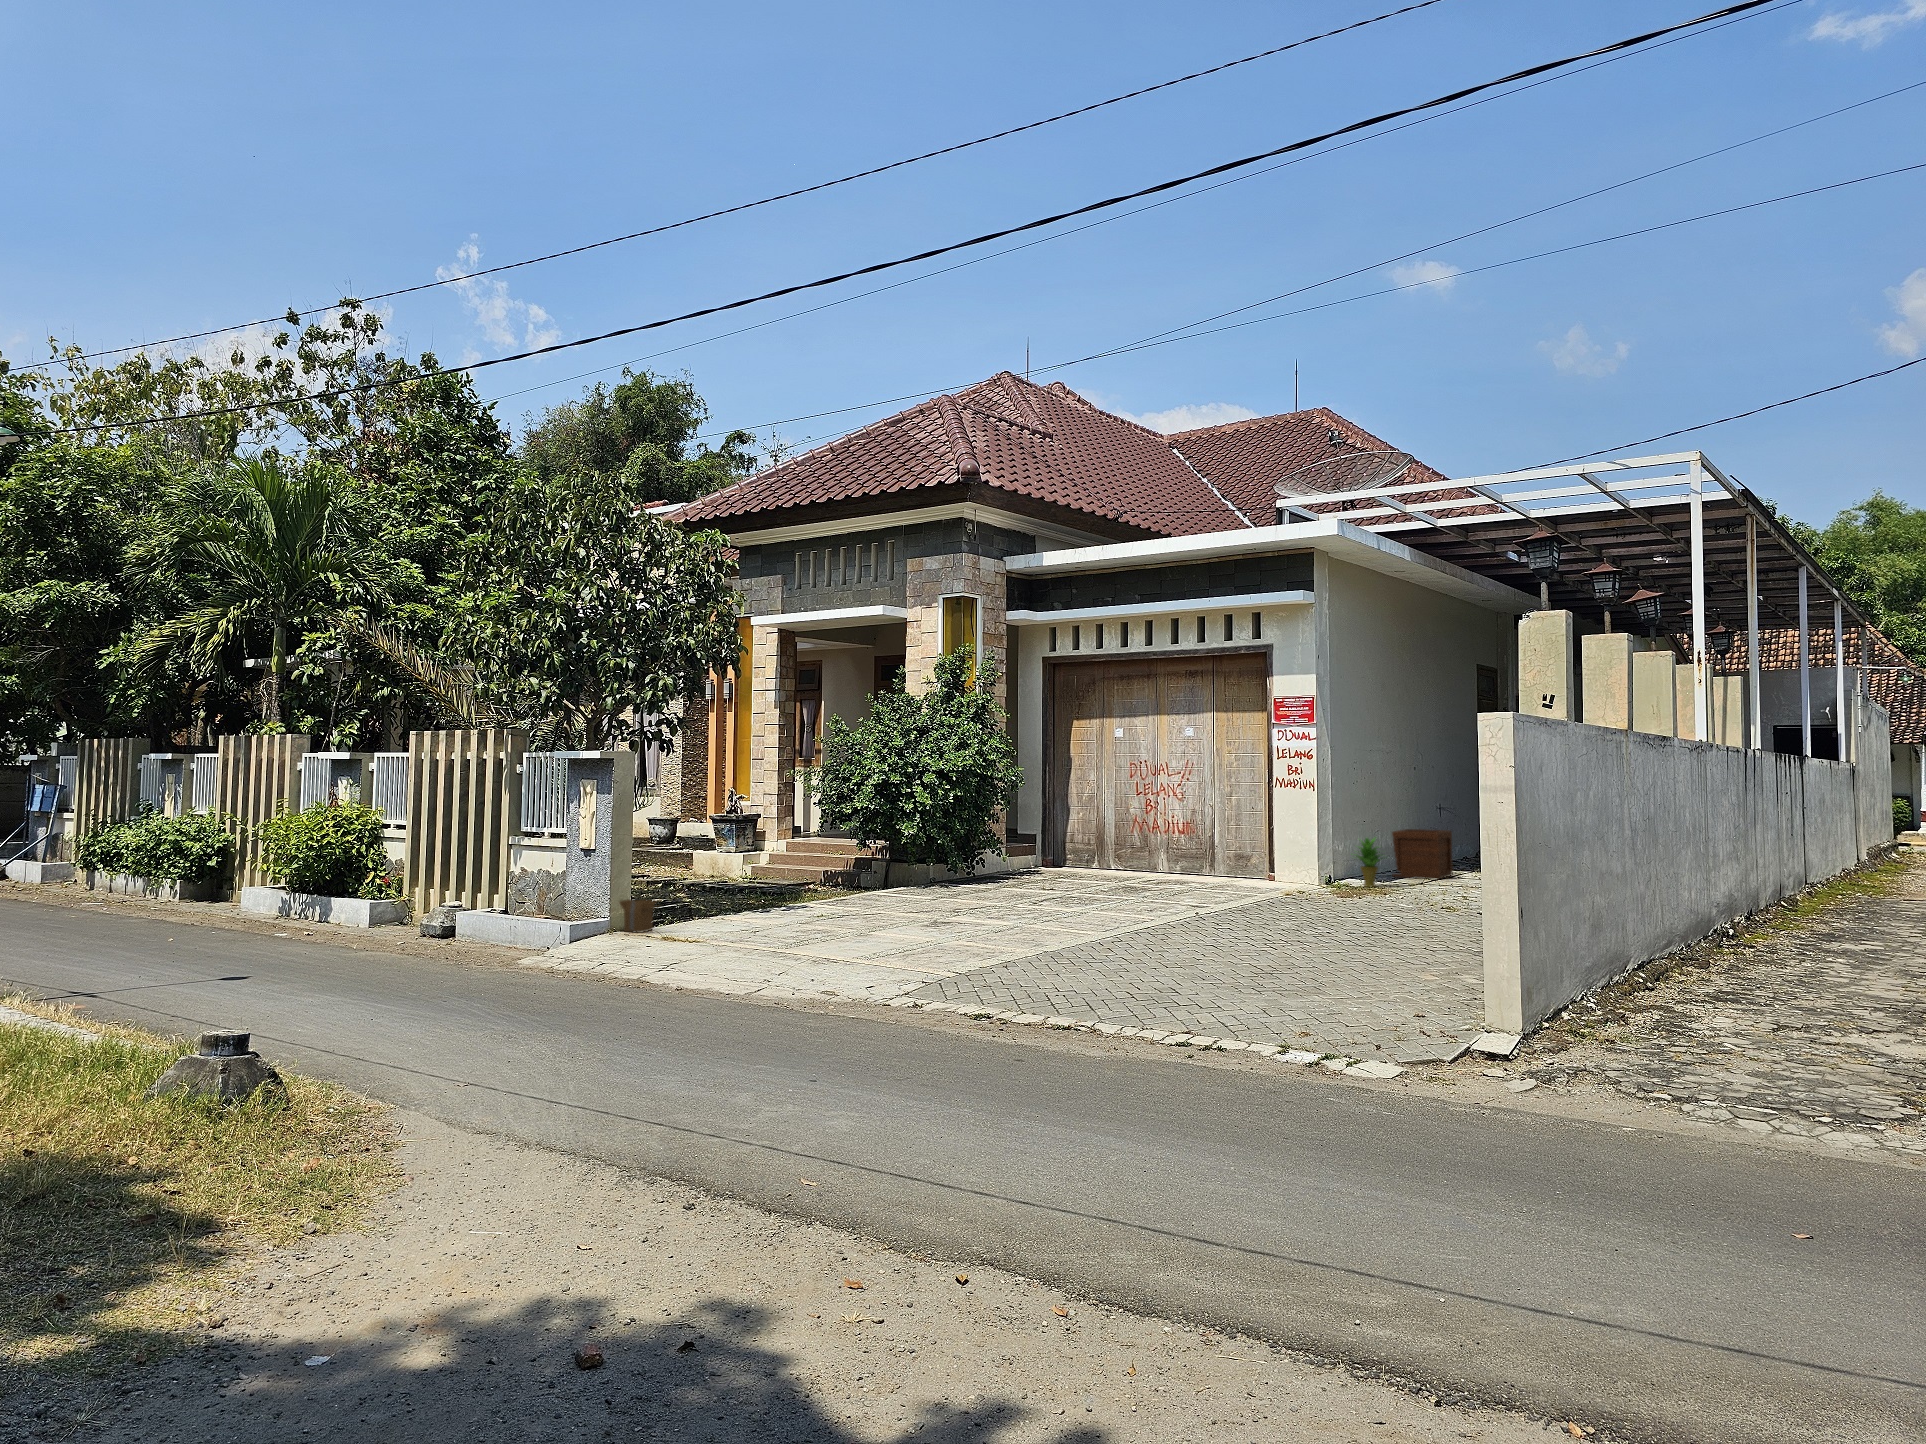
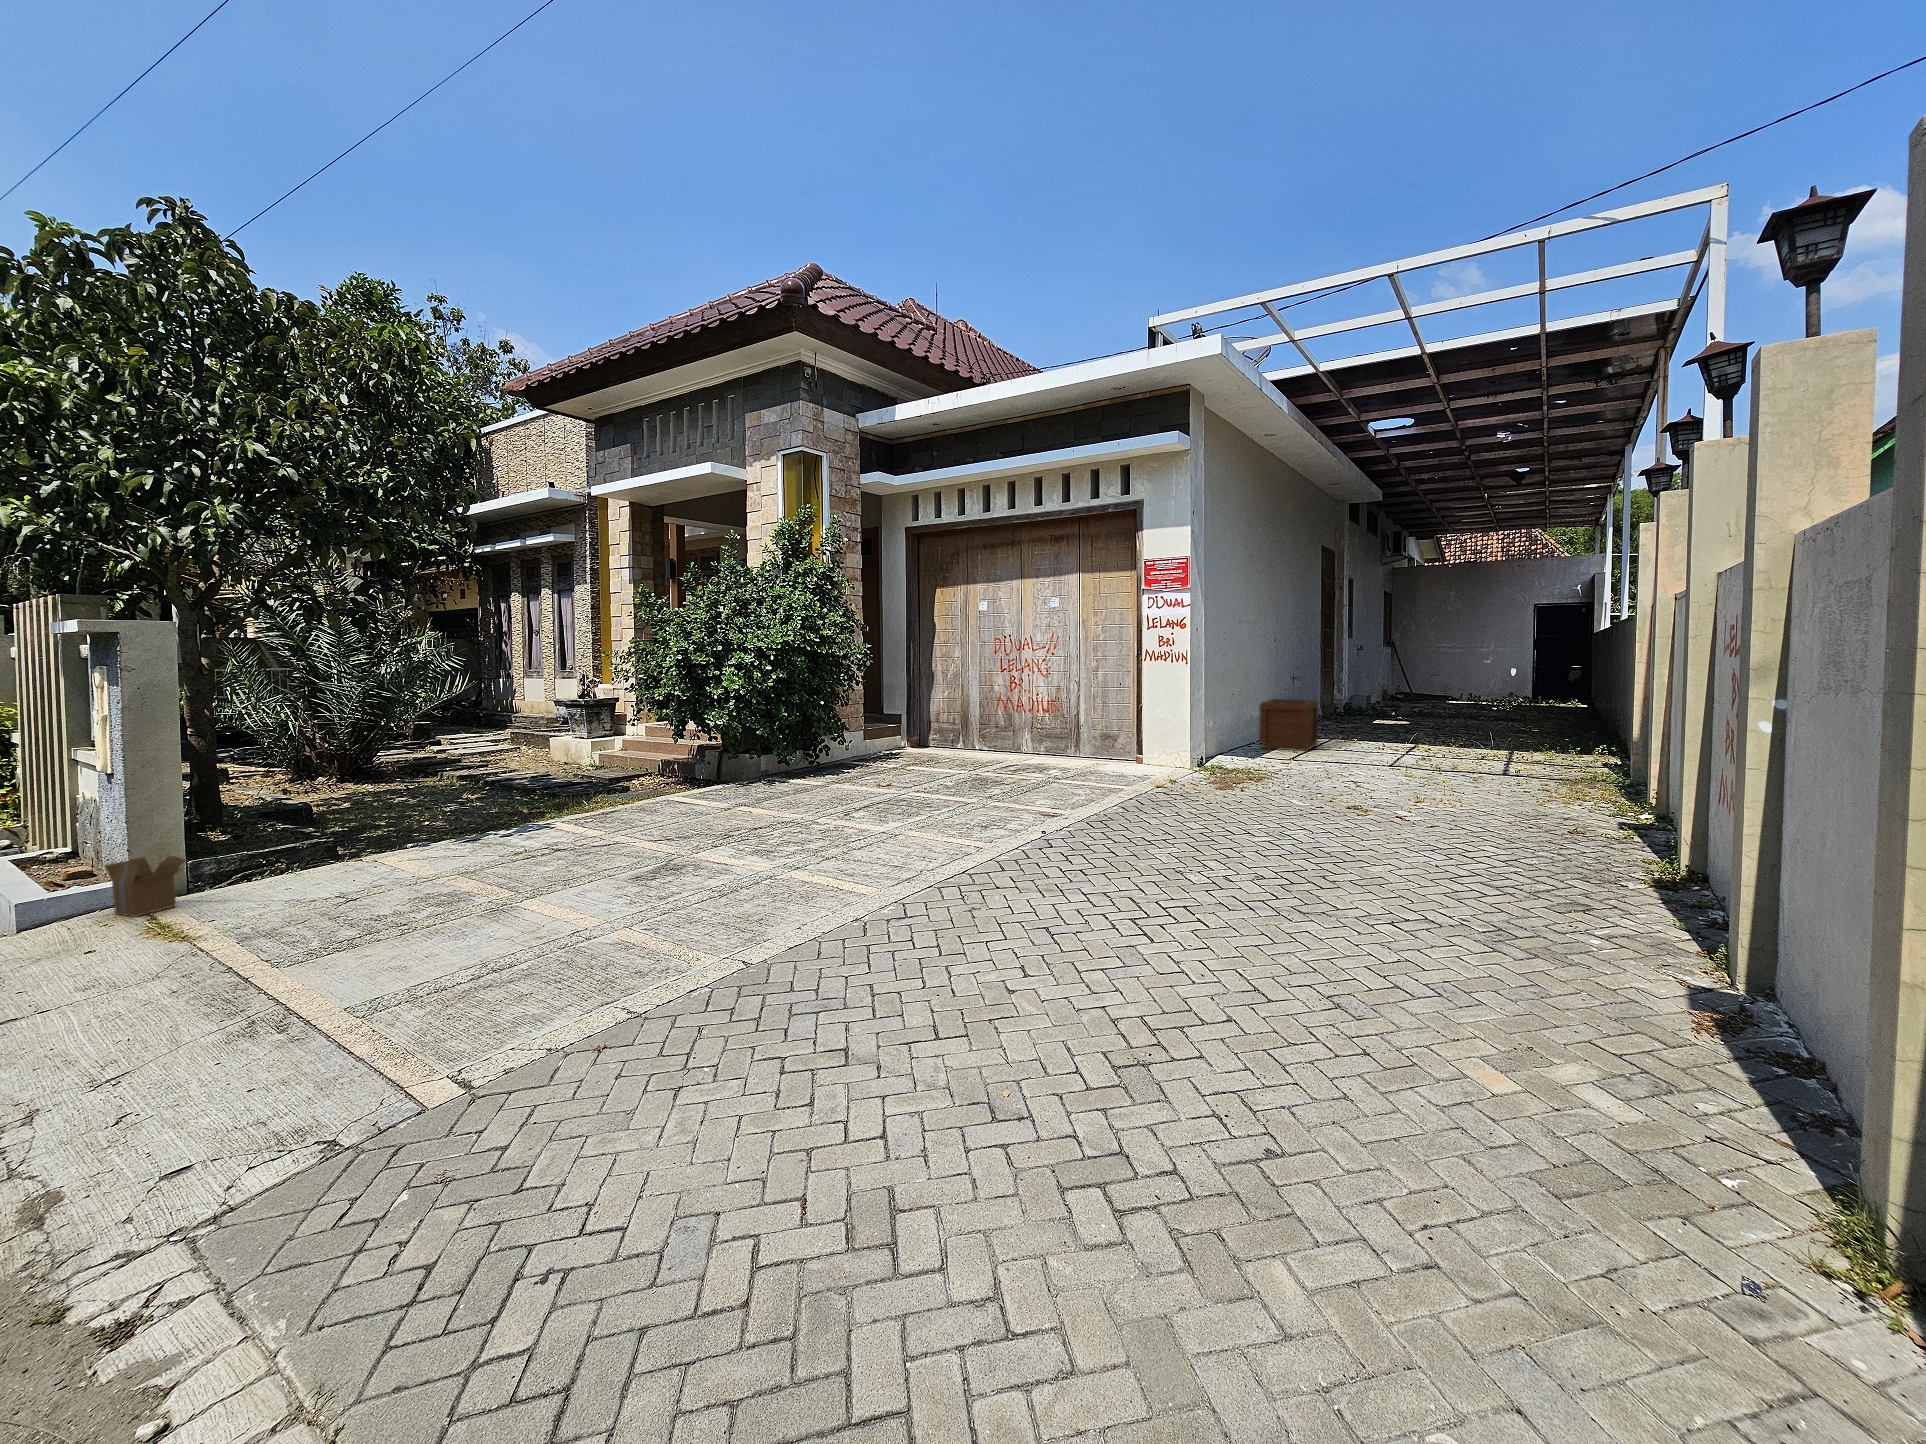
potted plant: present [1356,838,1381,887] -> none [1223,712,1265,766]

